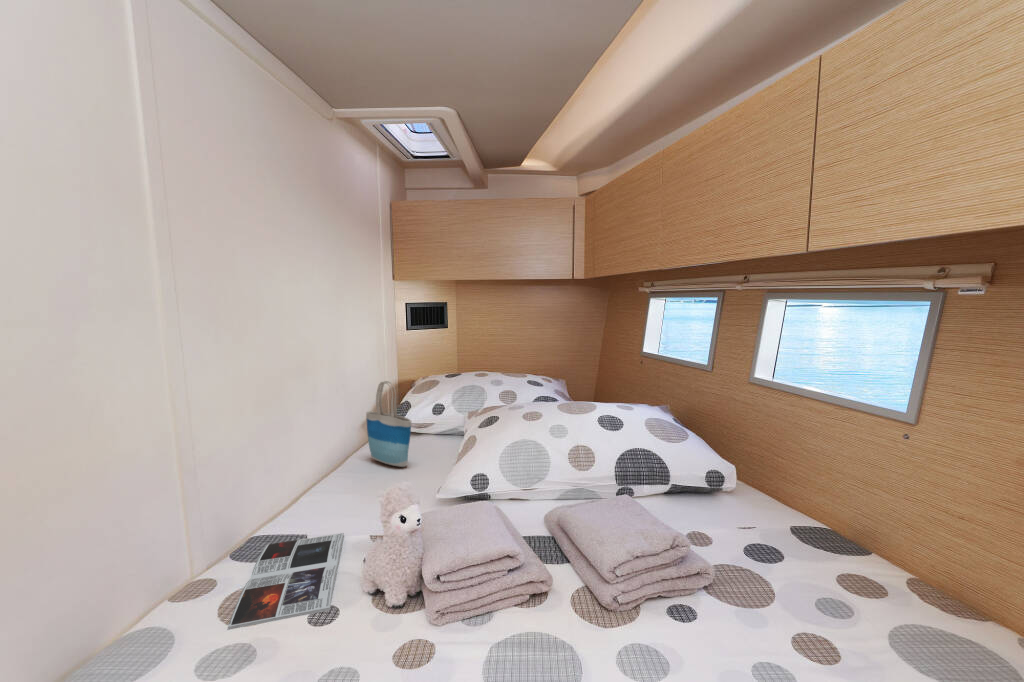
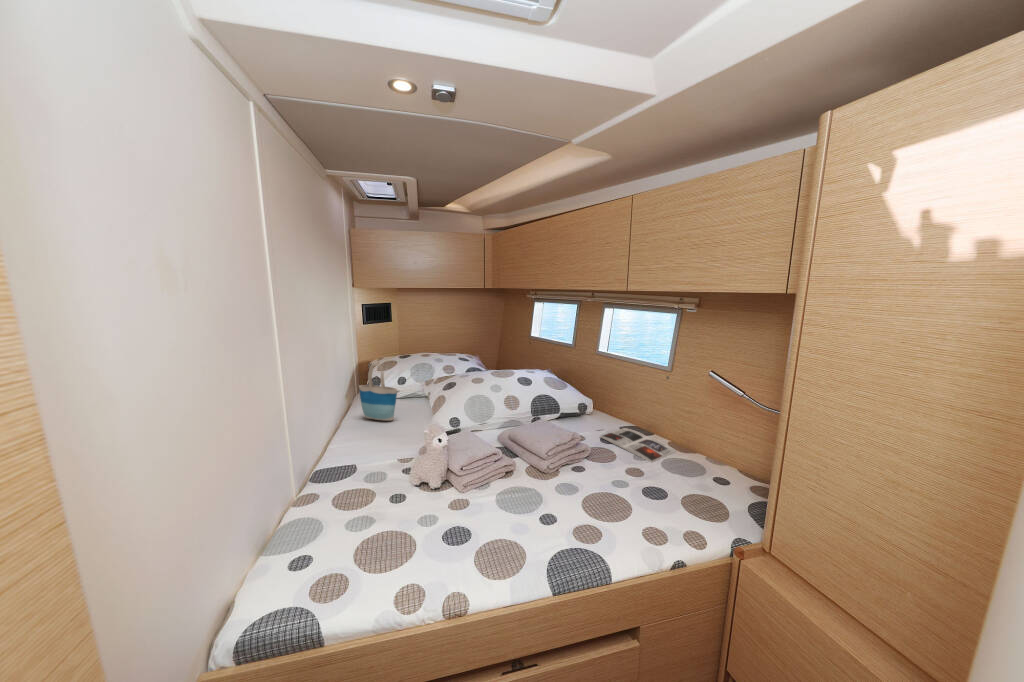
magazine: present [227,533,344,630] -> present [600,428,676,463]

